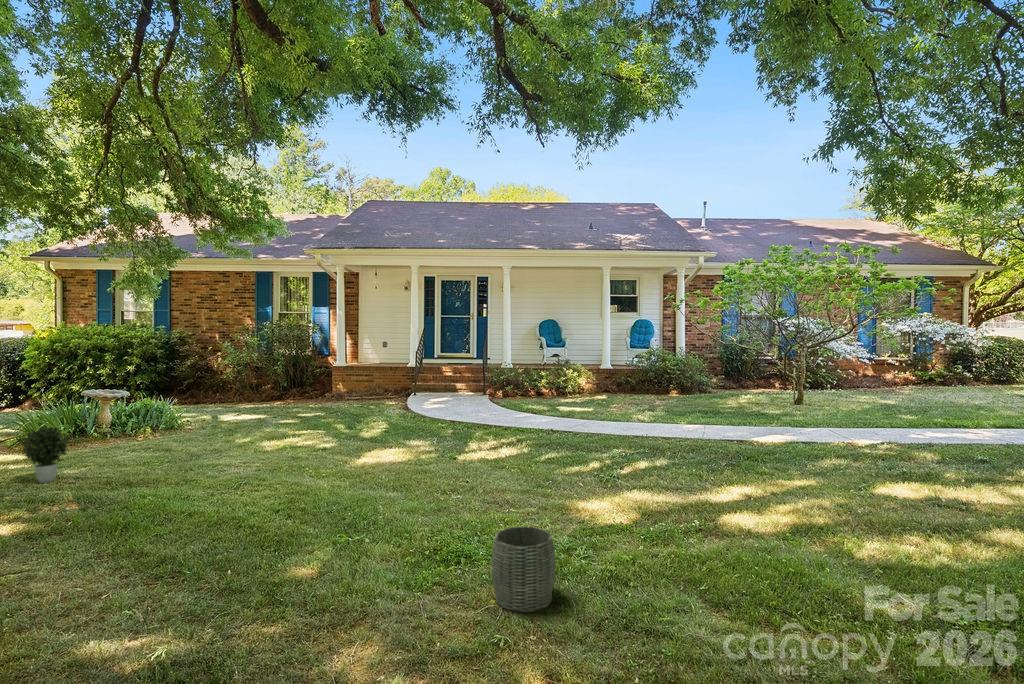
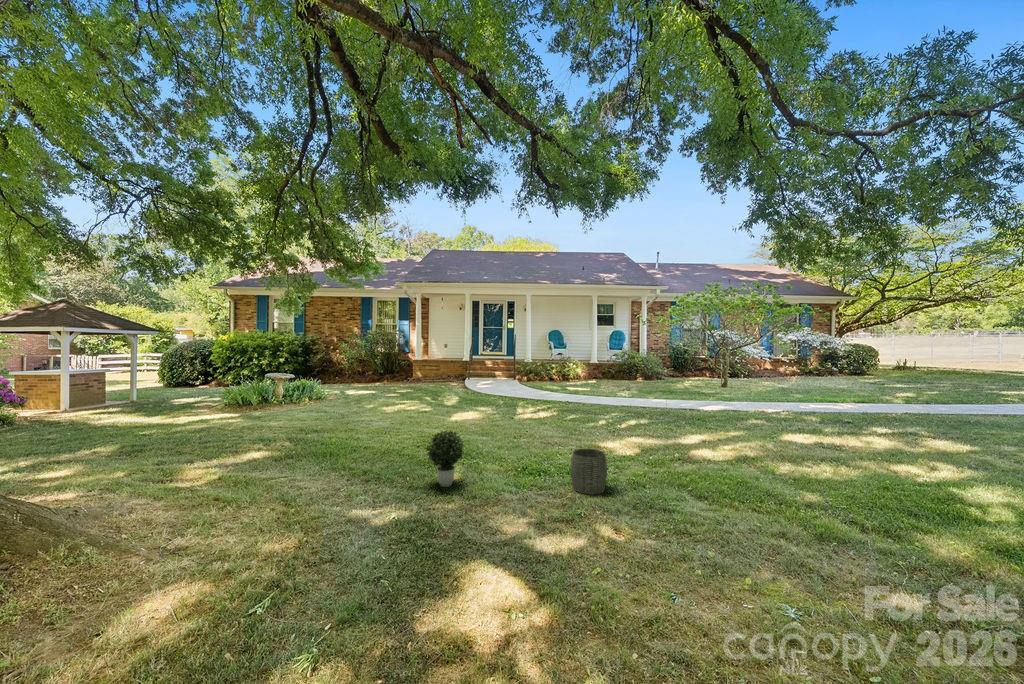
potted plant: present [22,427,68,483] -> present [427,431,465,487]

